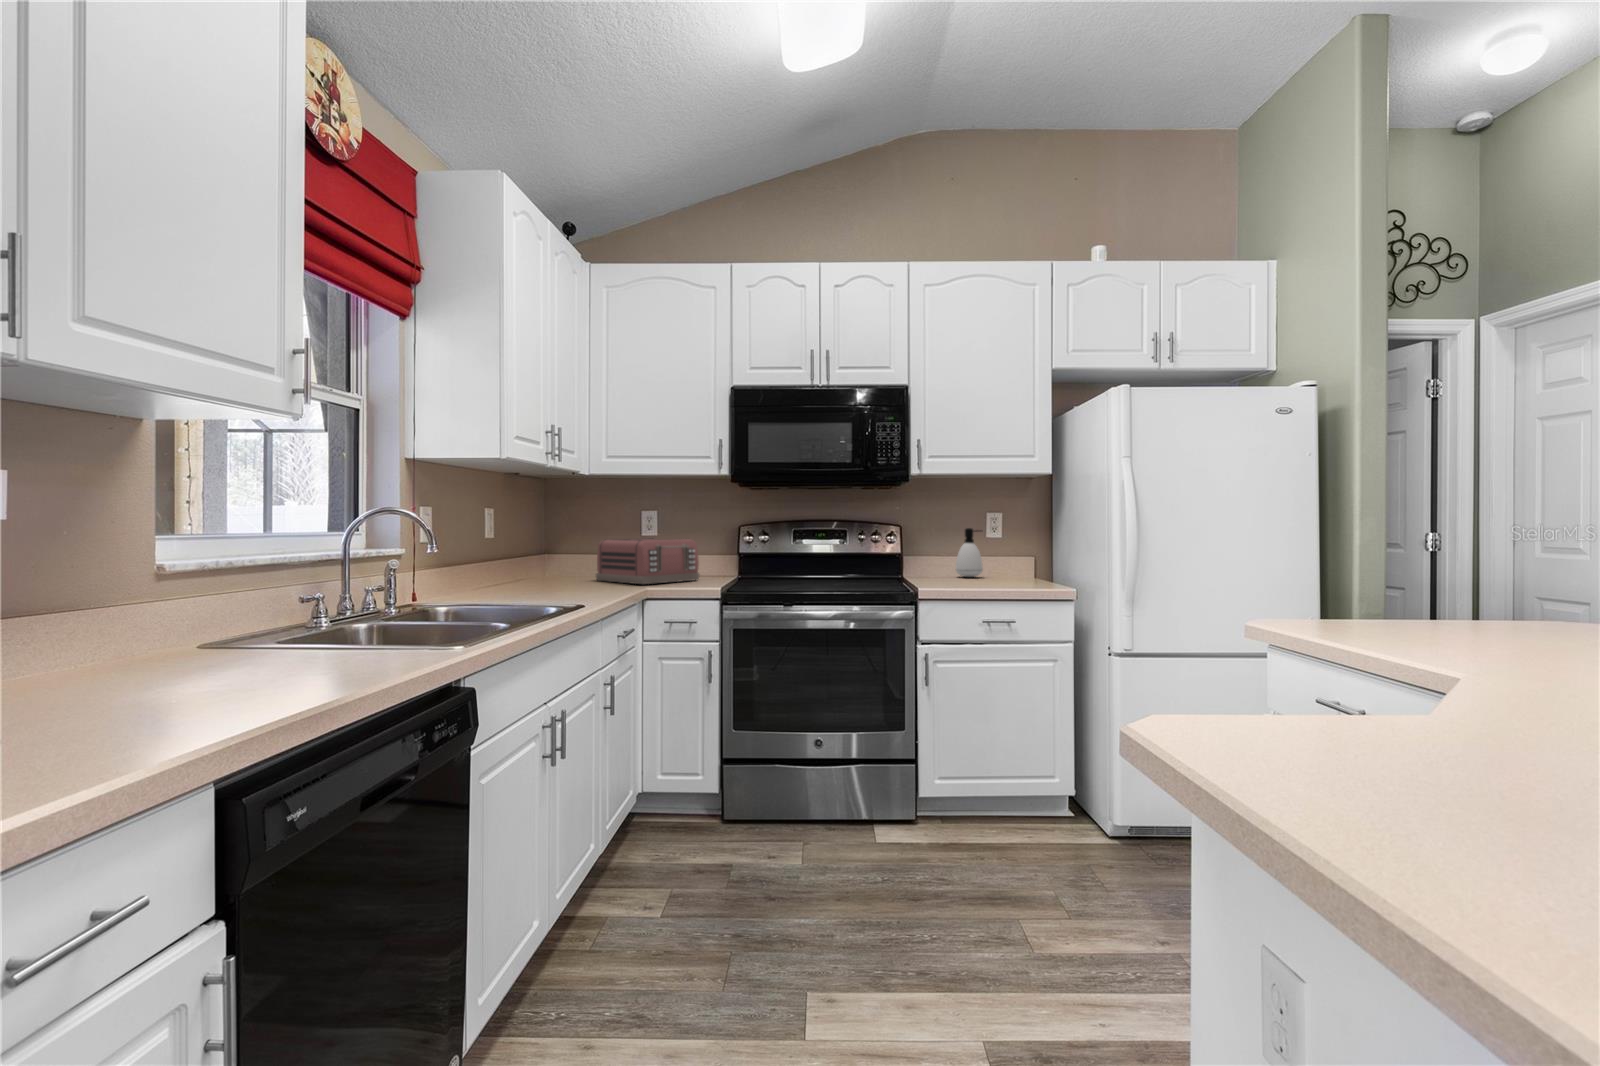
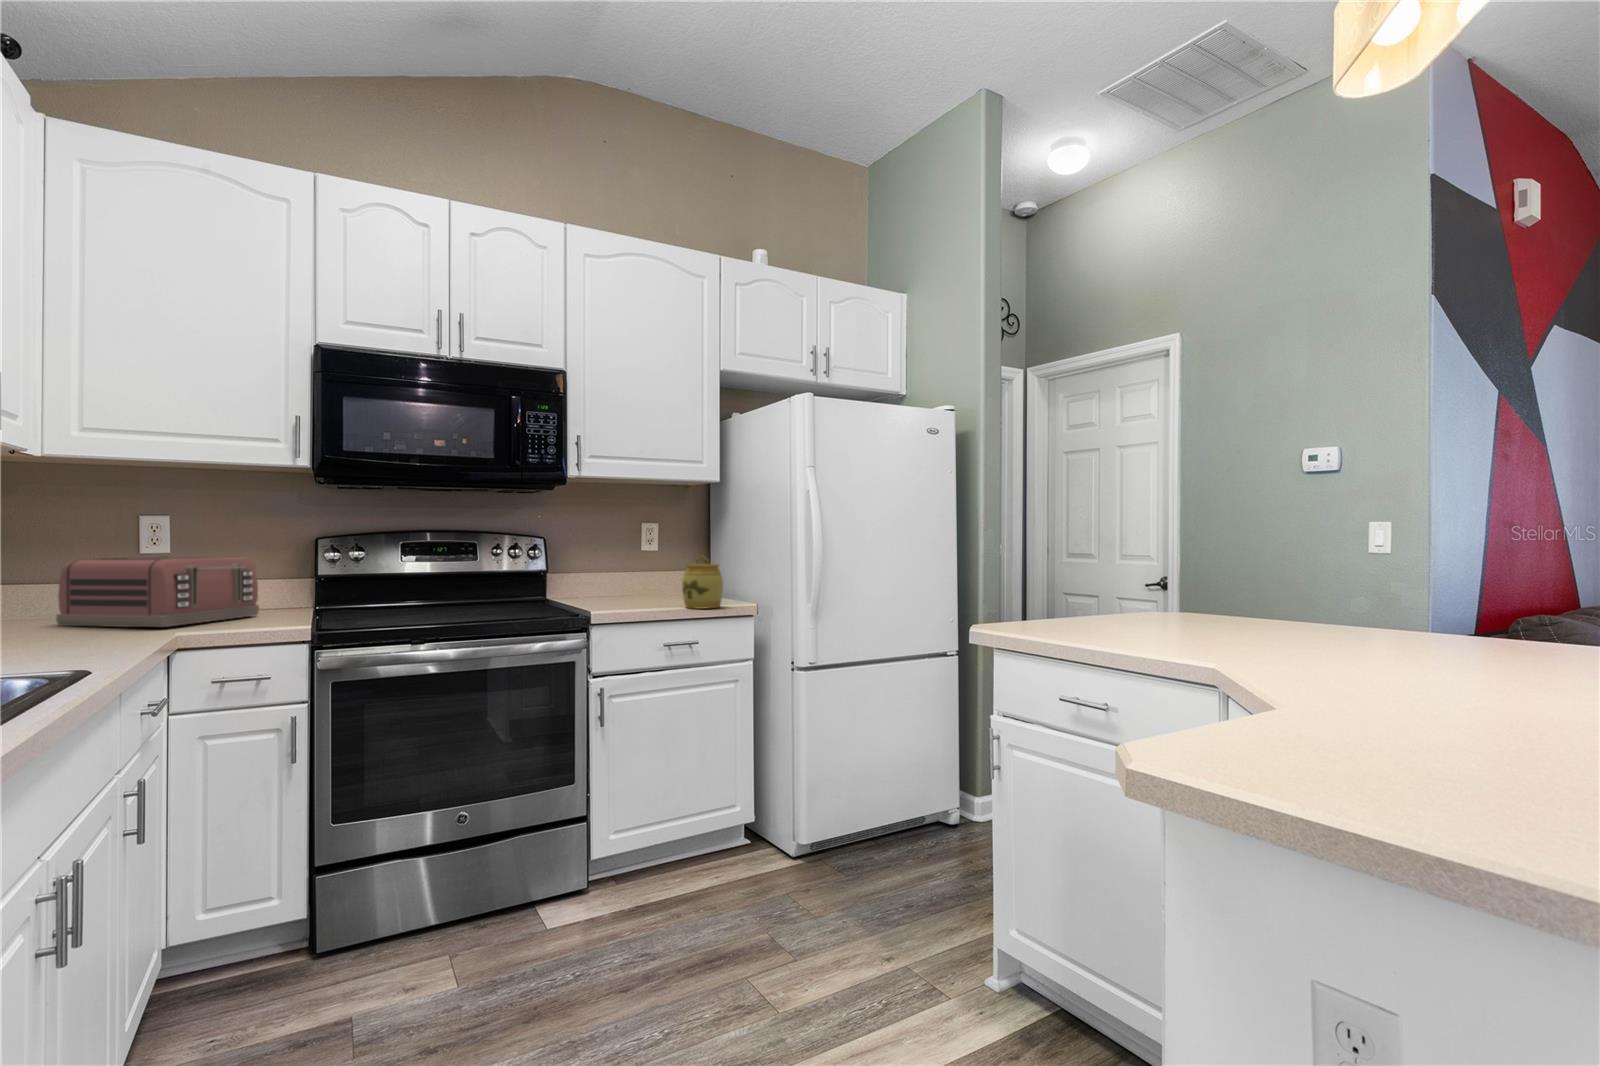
soap dispenser: present [956,528,983,577] -> none [608,539,639,595]
jar: none [1005,543,1044,592] -> present [682,556,723,609]

